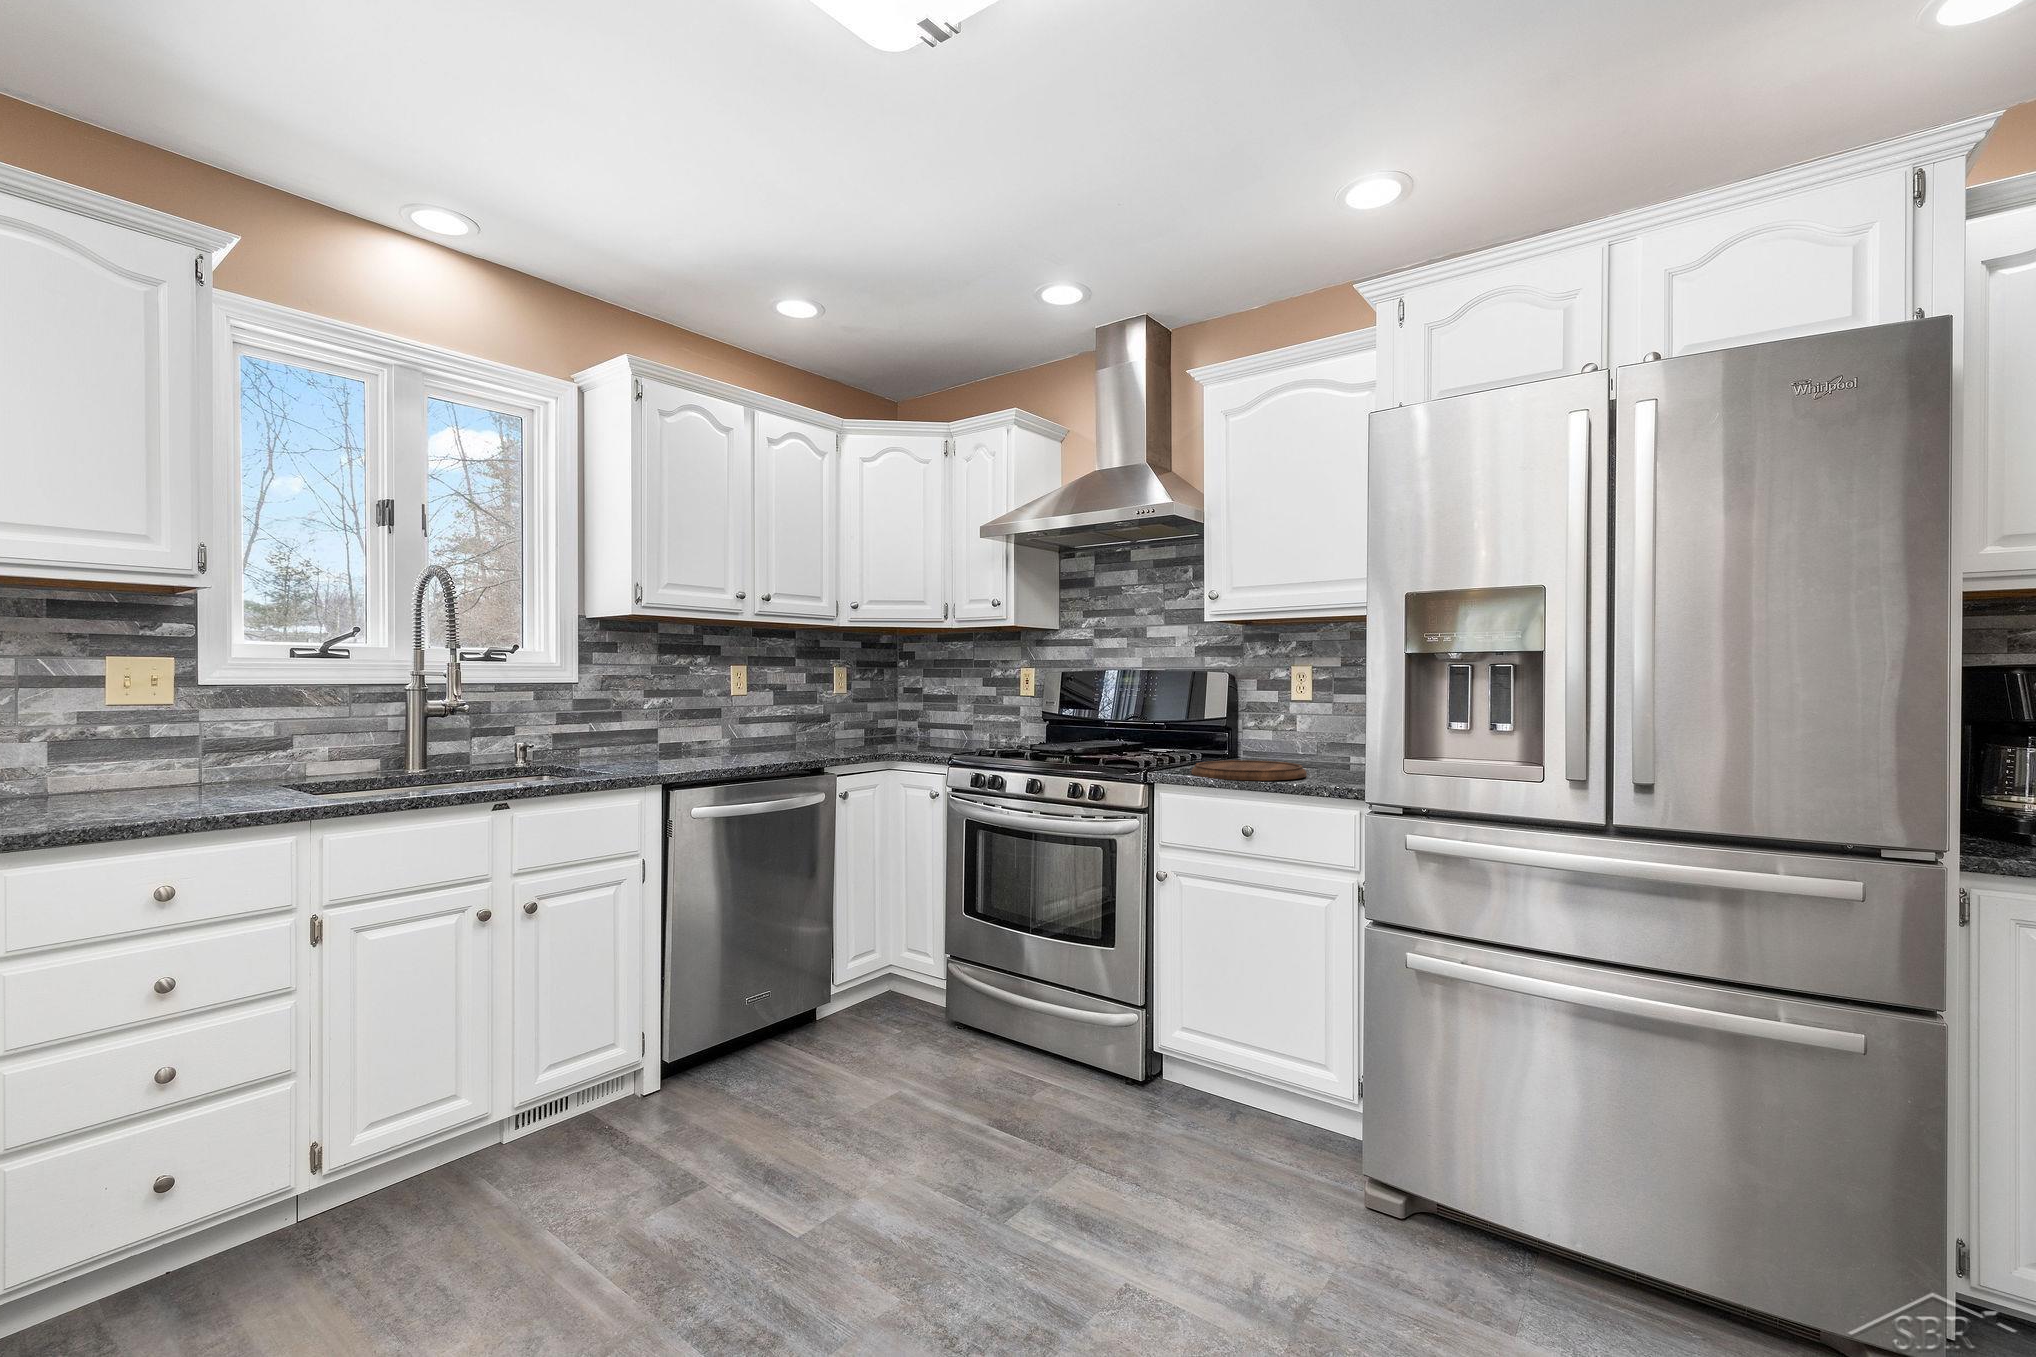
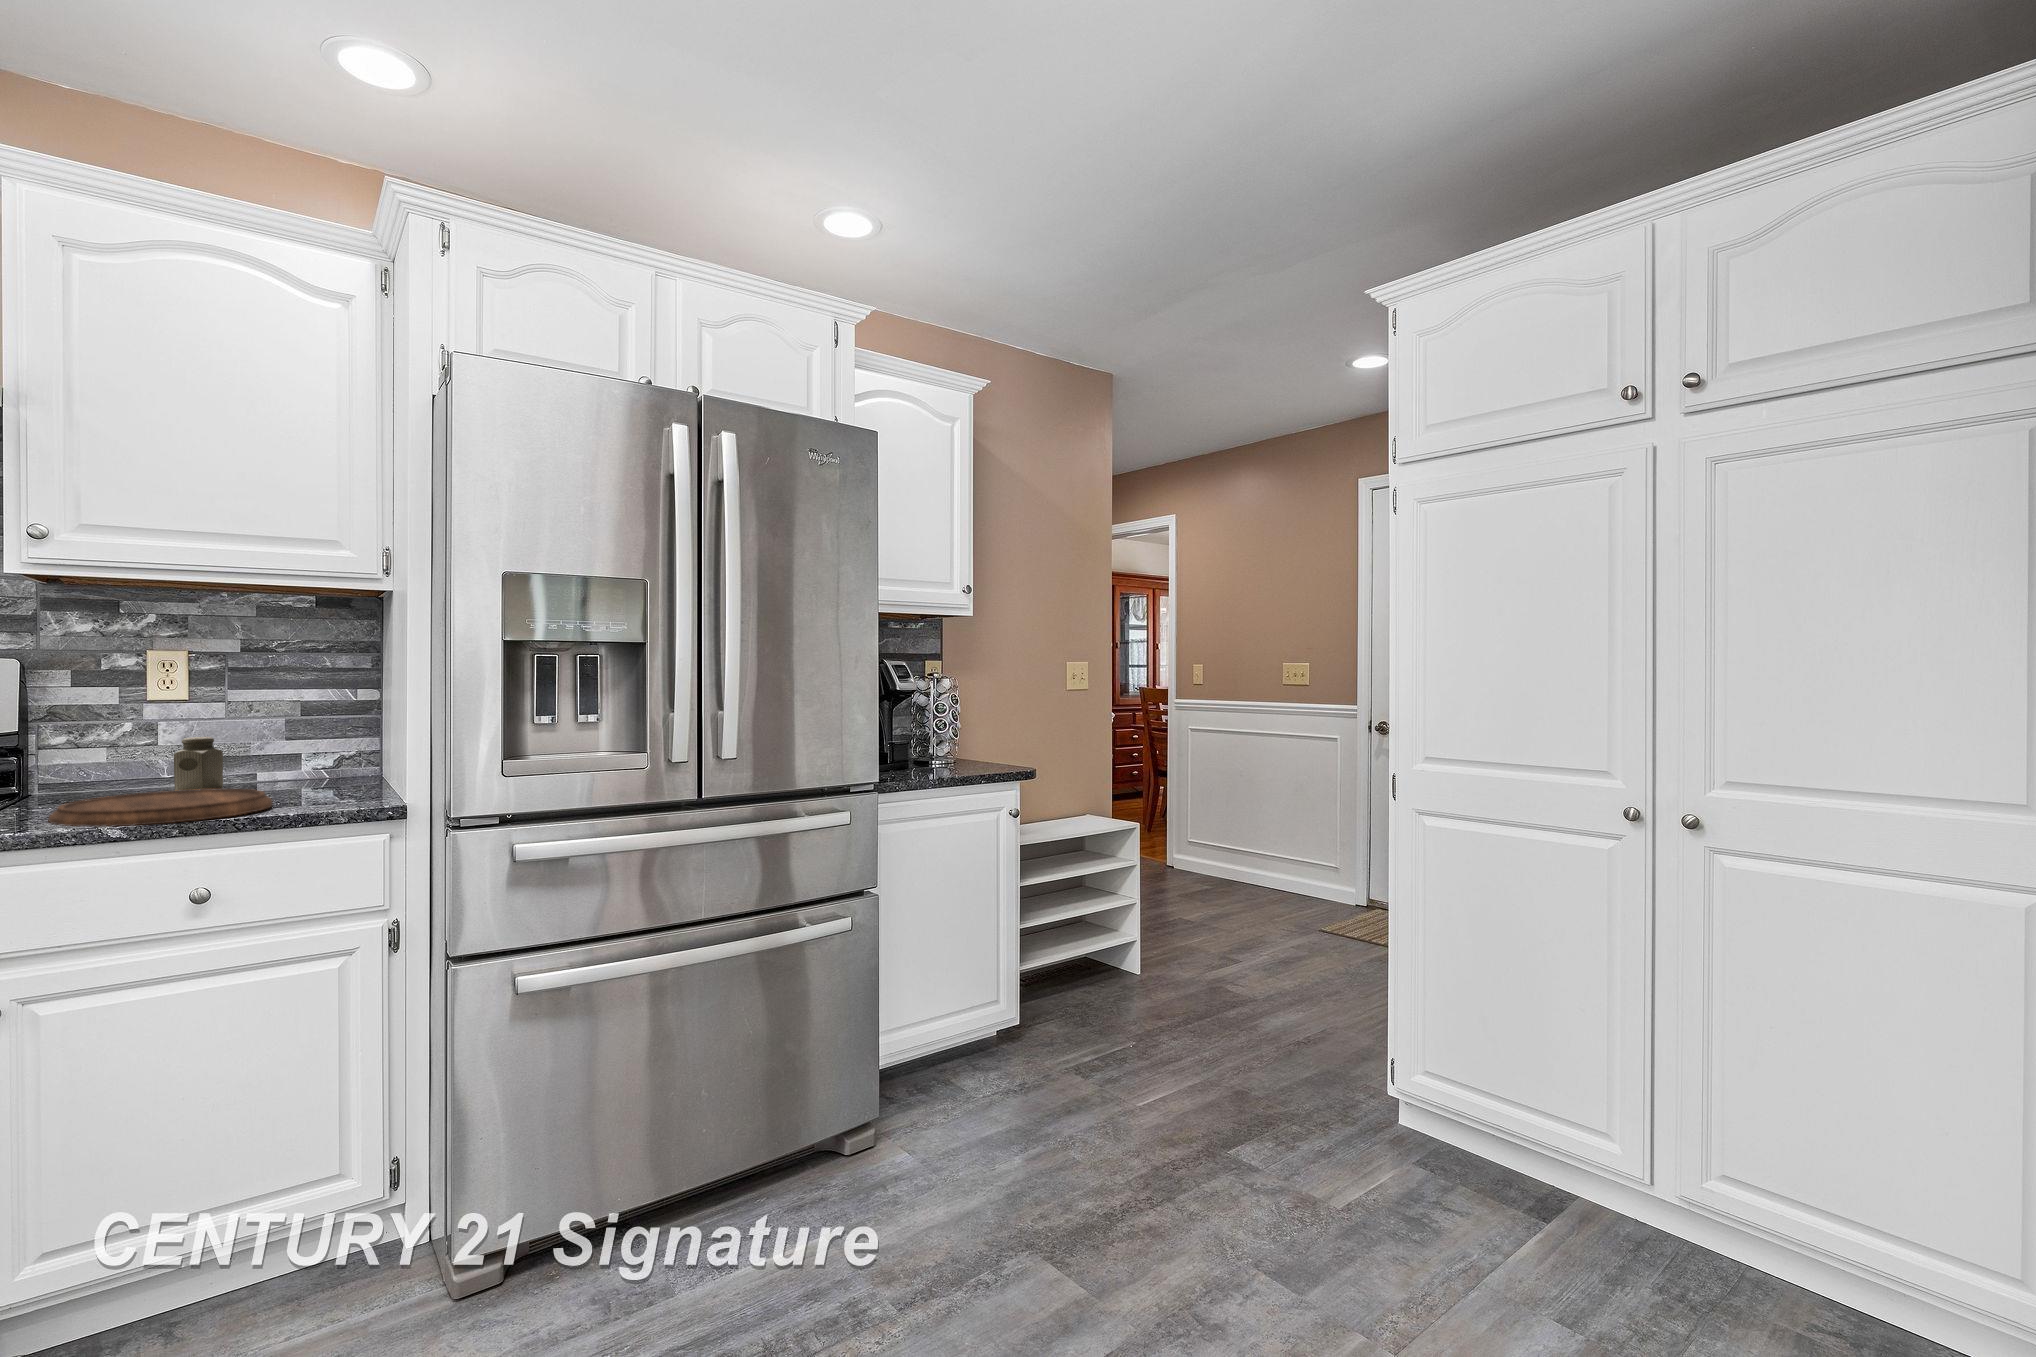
salt shaker: none [1298,727,1326,766] -> present [174,737,223,791]

